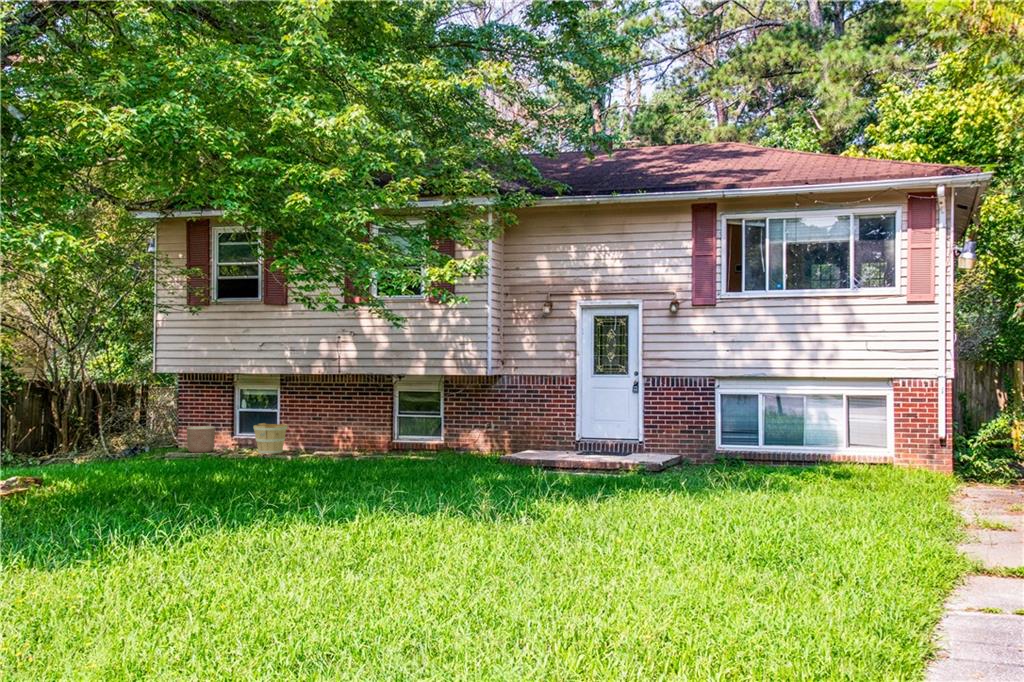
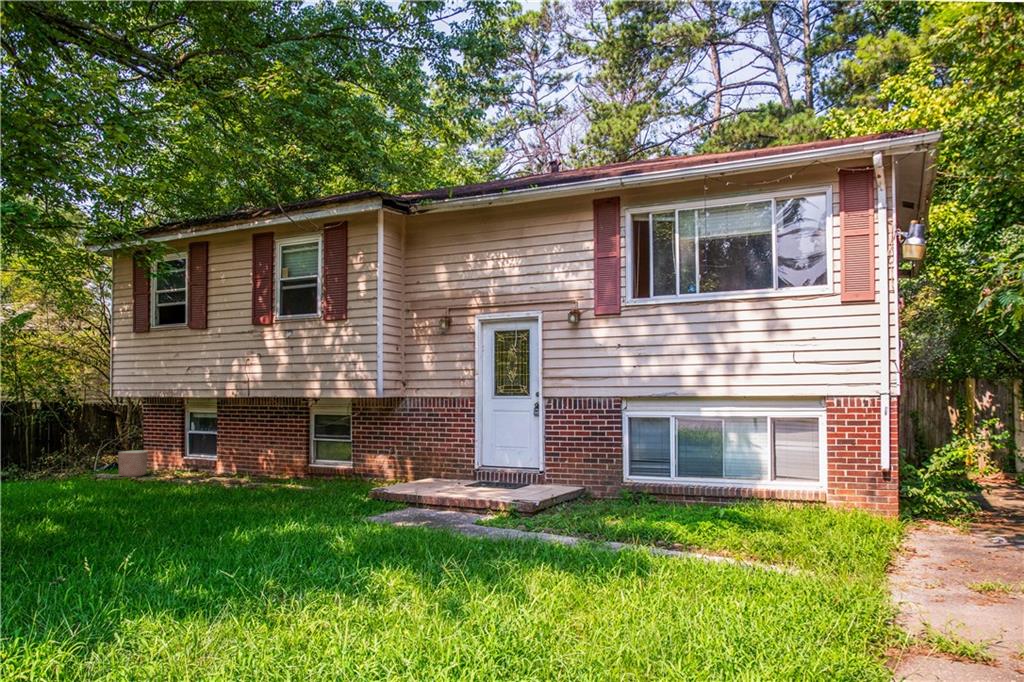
wooden bucket: present [254,423,287,454] -> none [172,448,209,479]

